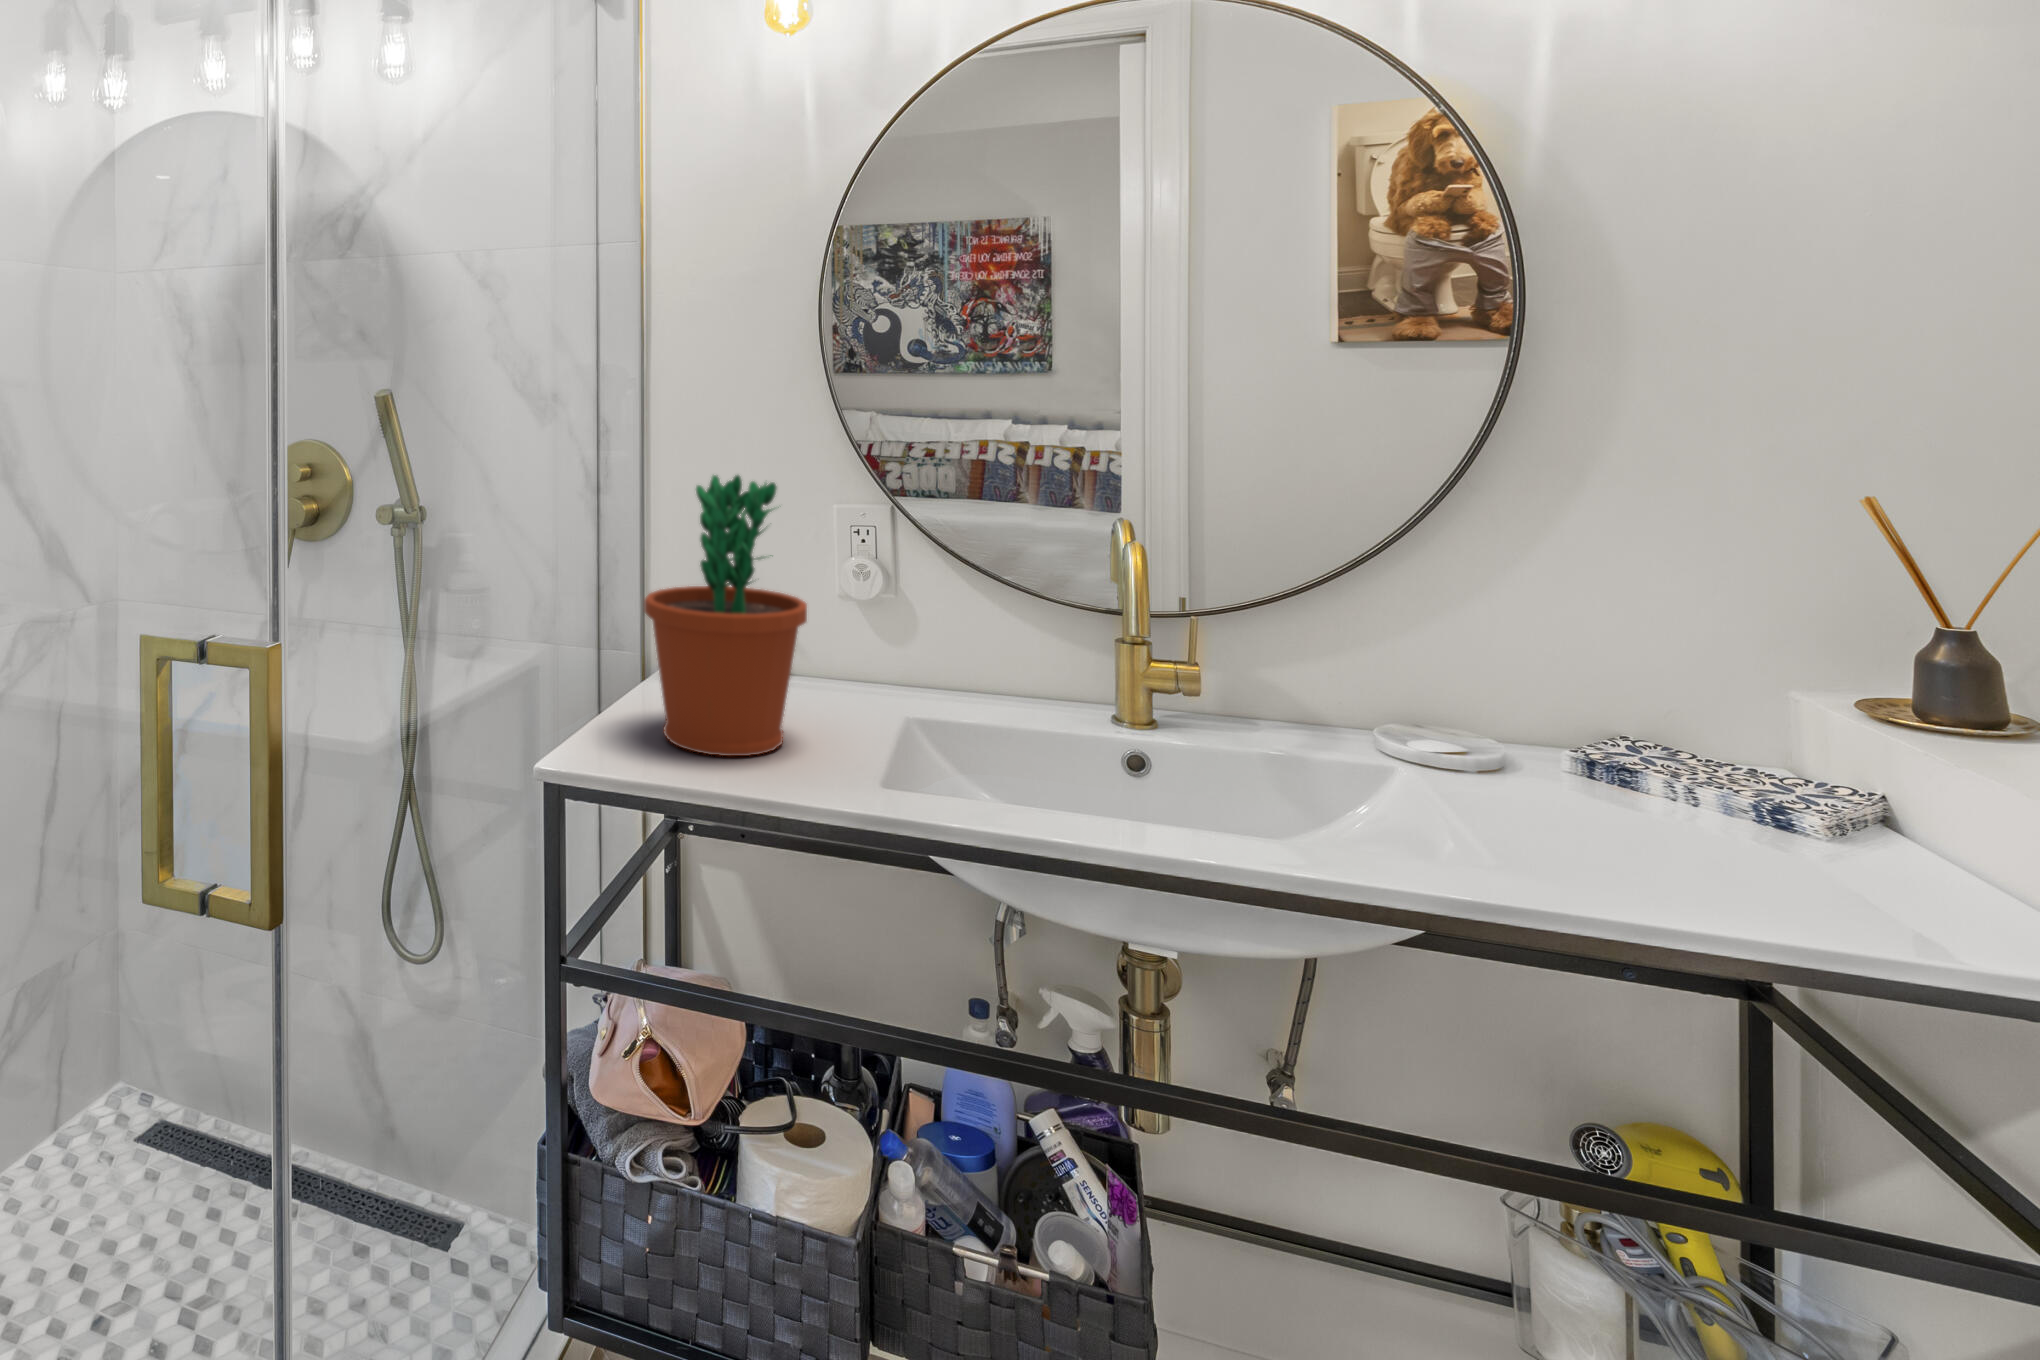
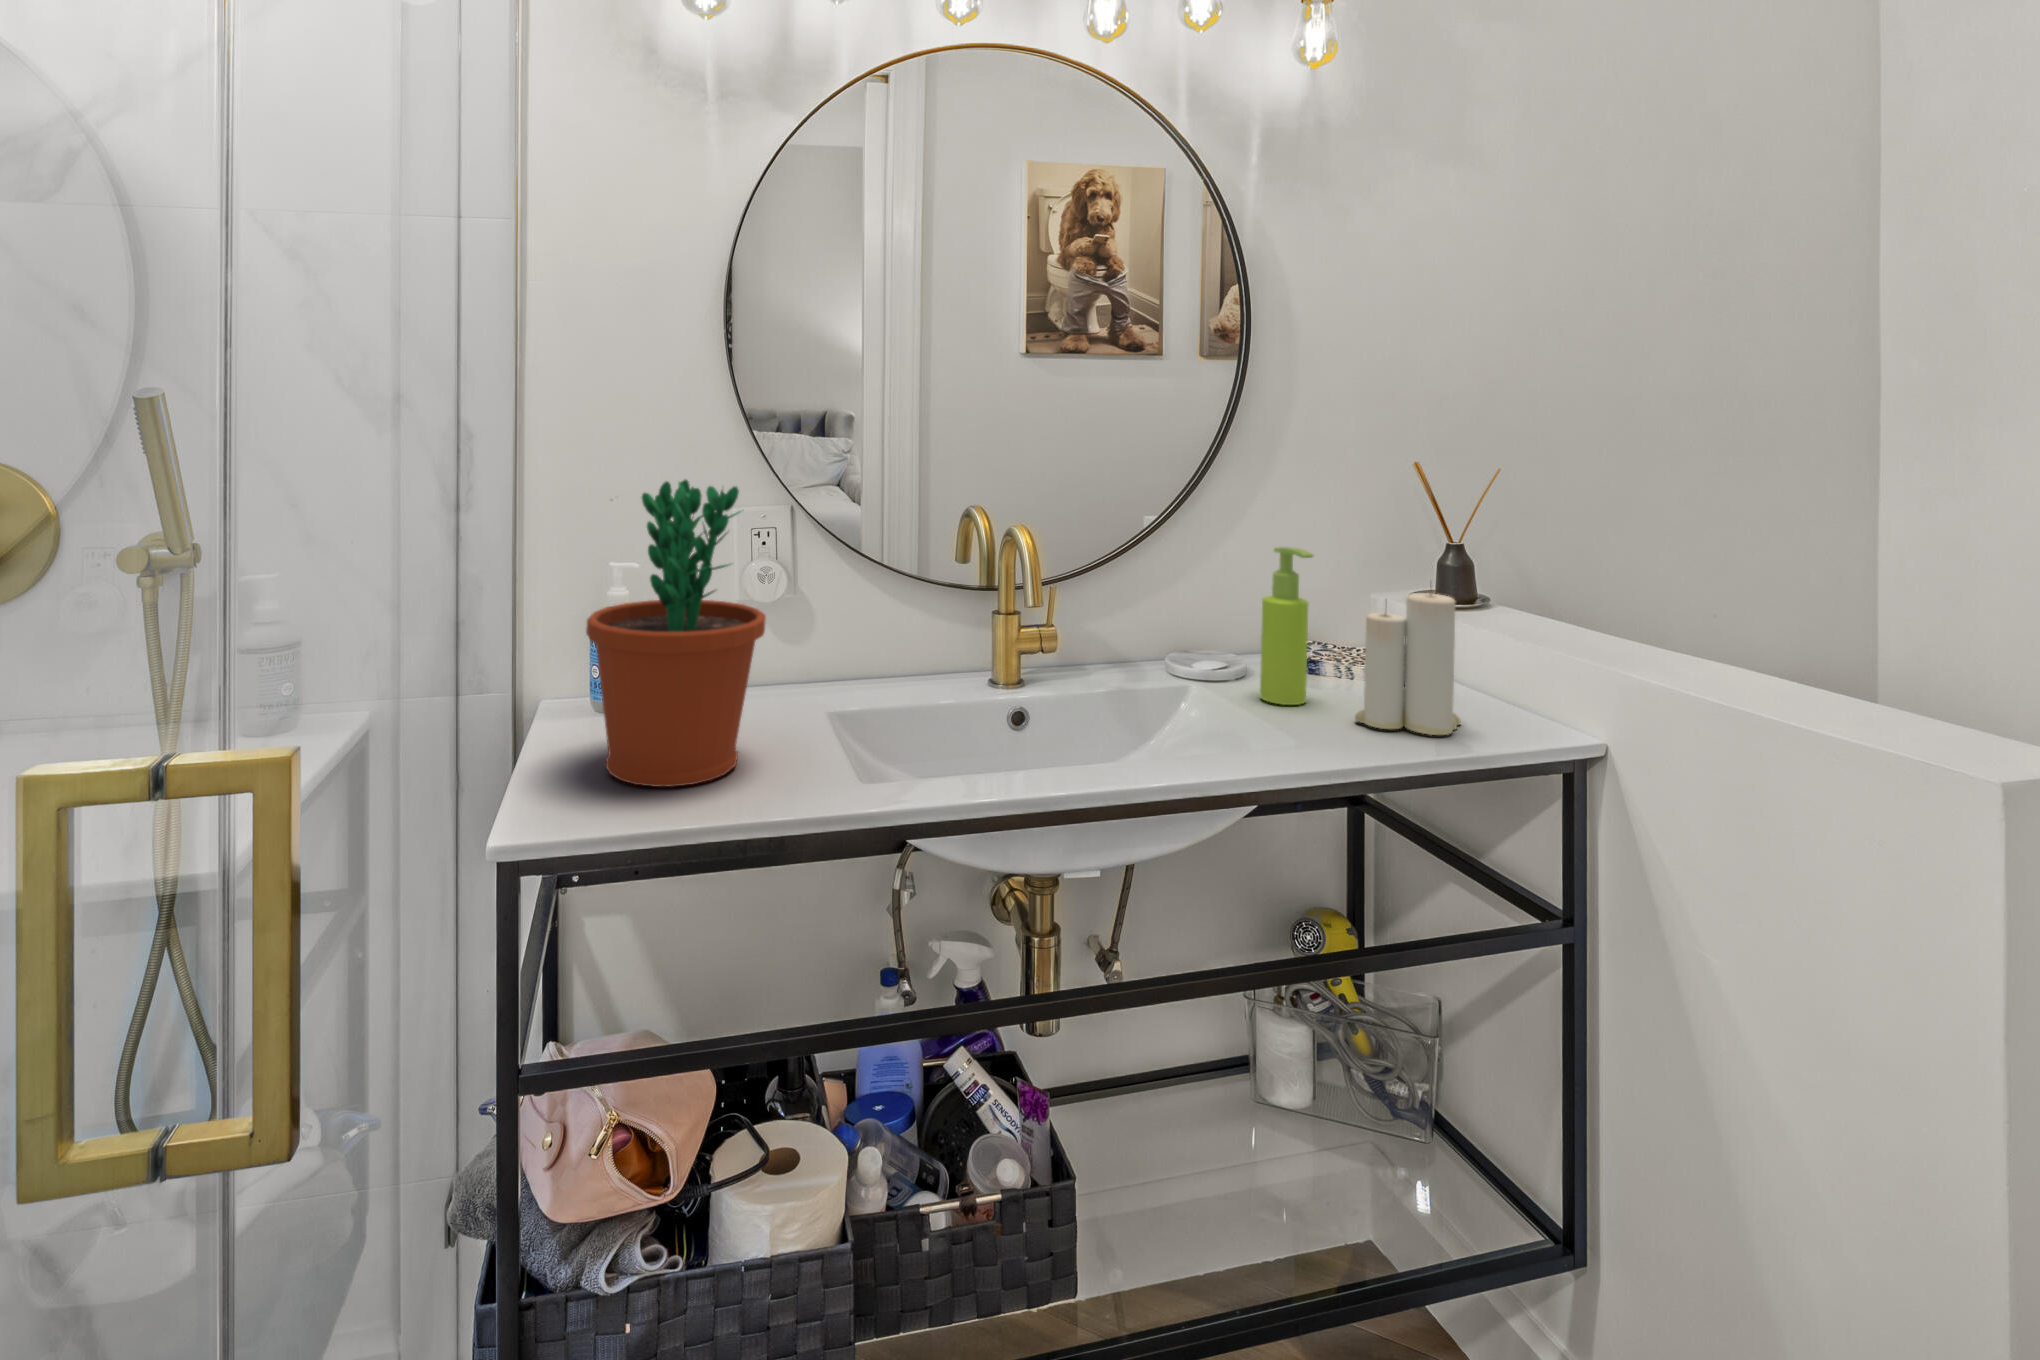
soap dispenser: none [1507,598,1587,814] -> present [1260,547,1313,705]
candle: none [1639,661,1853,893] -> present [1355,593,1461,735]

